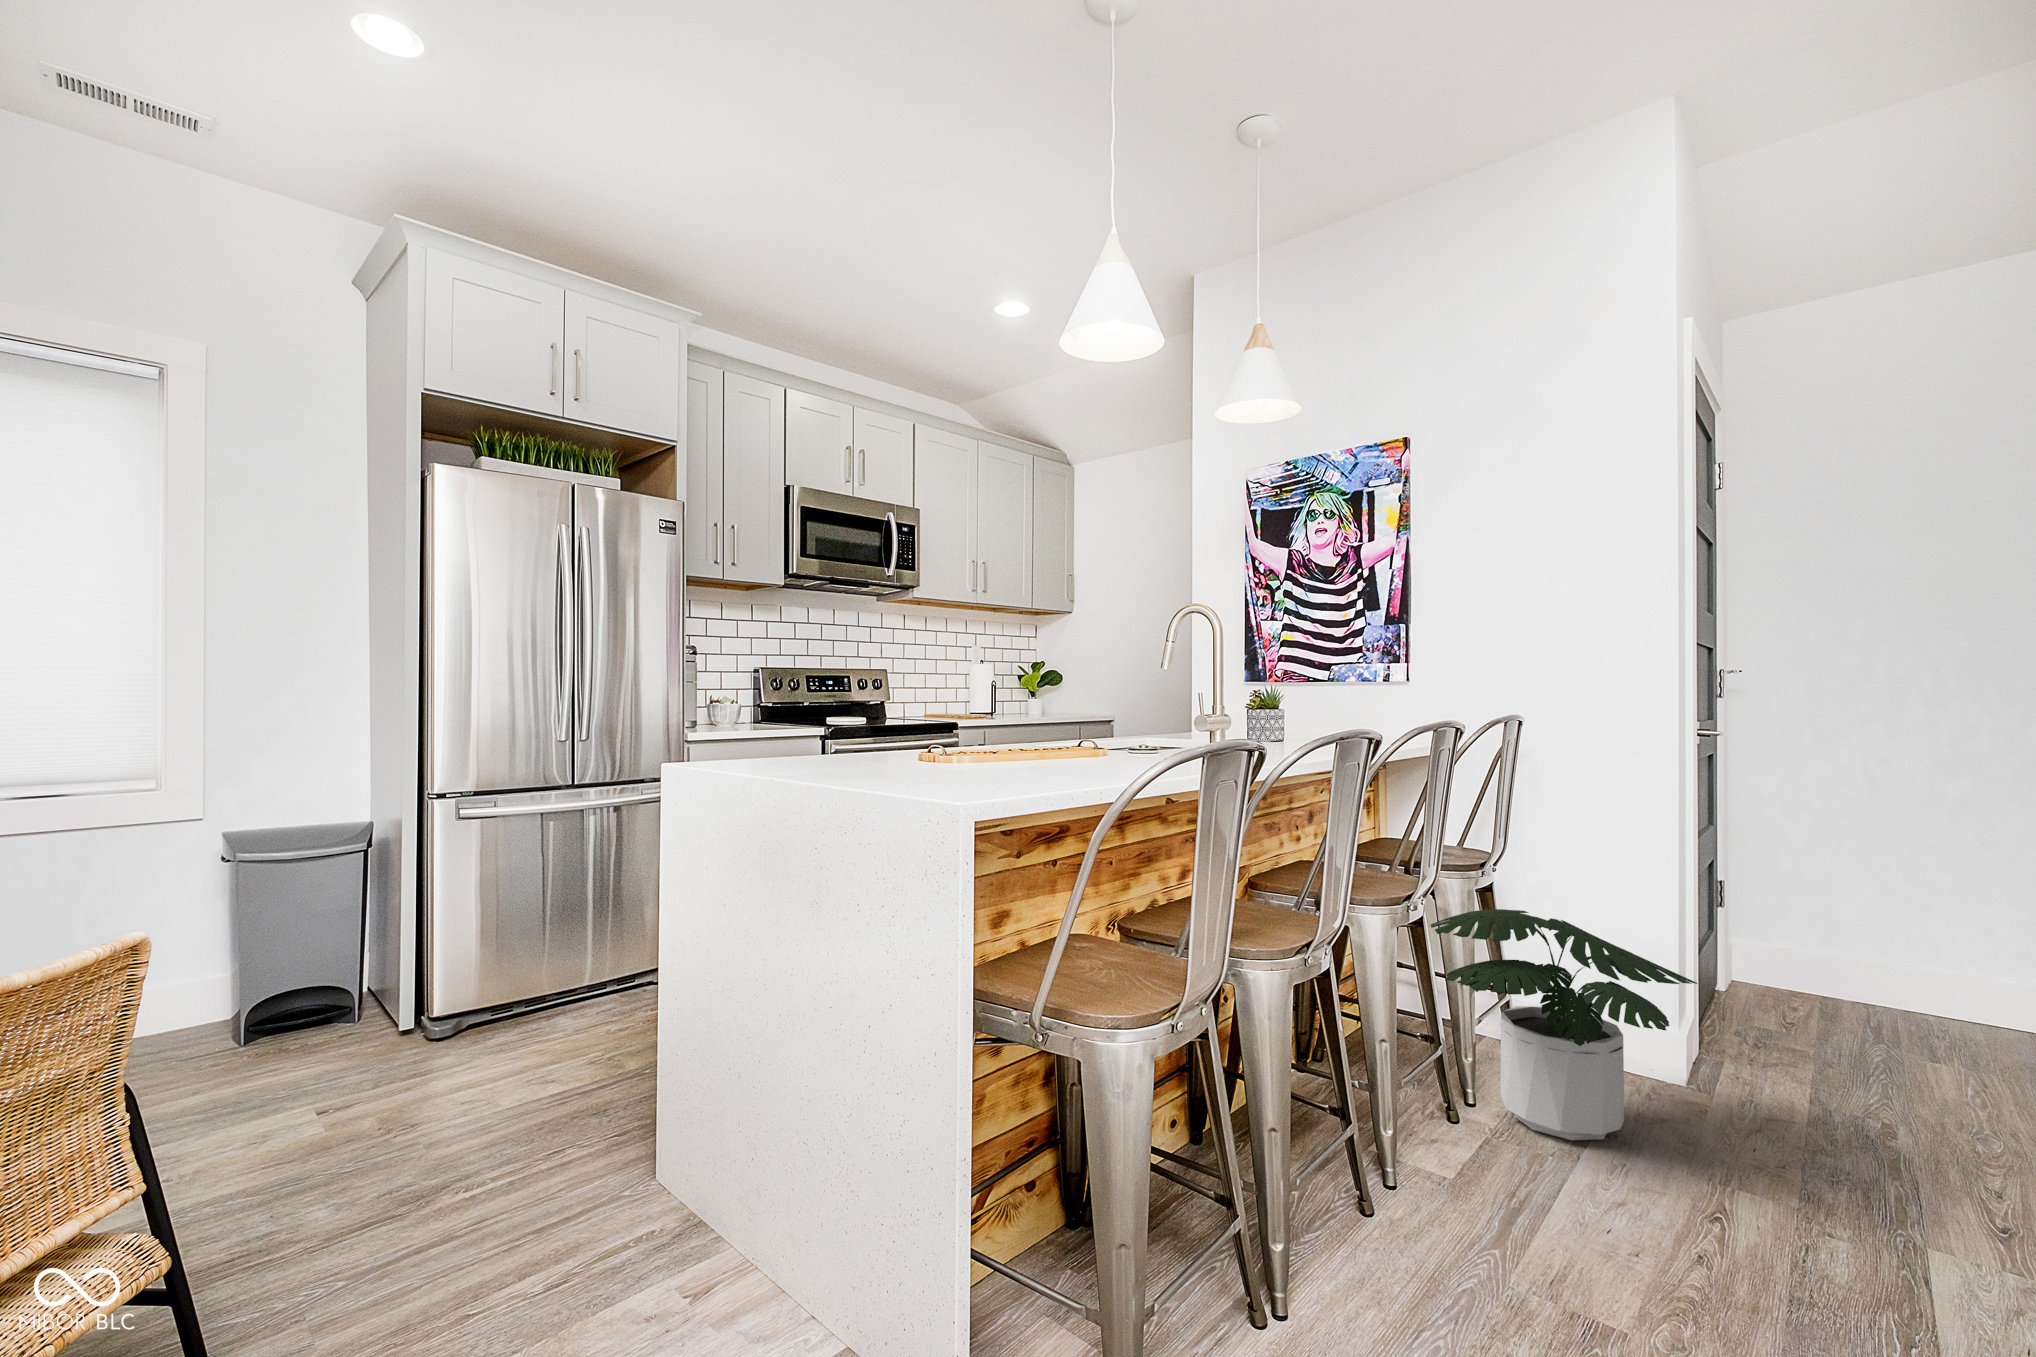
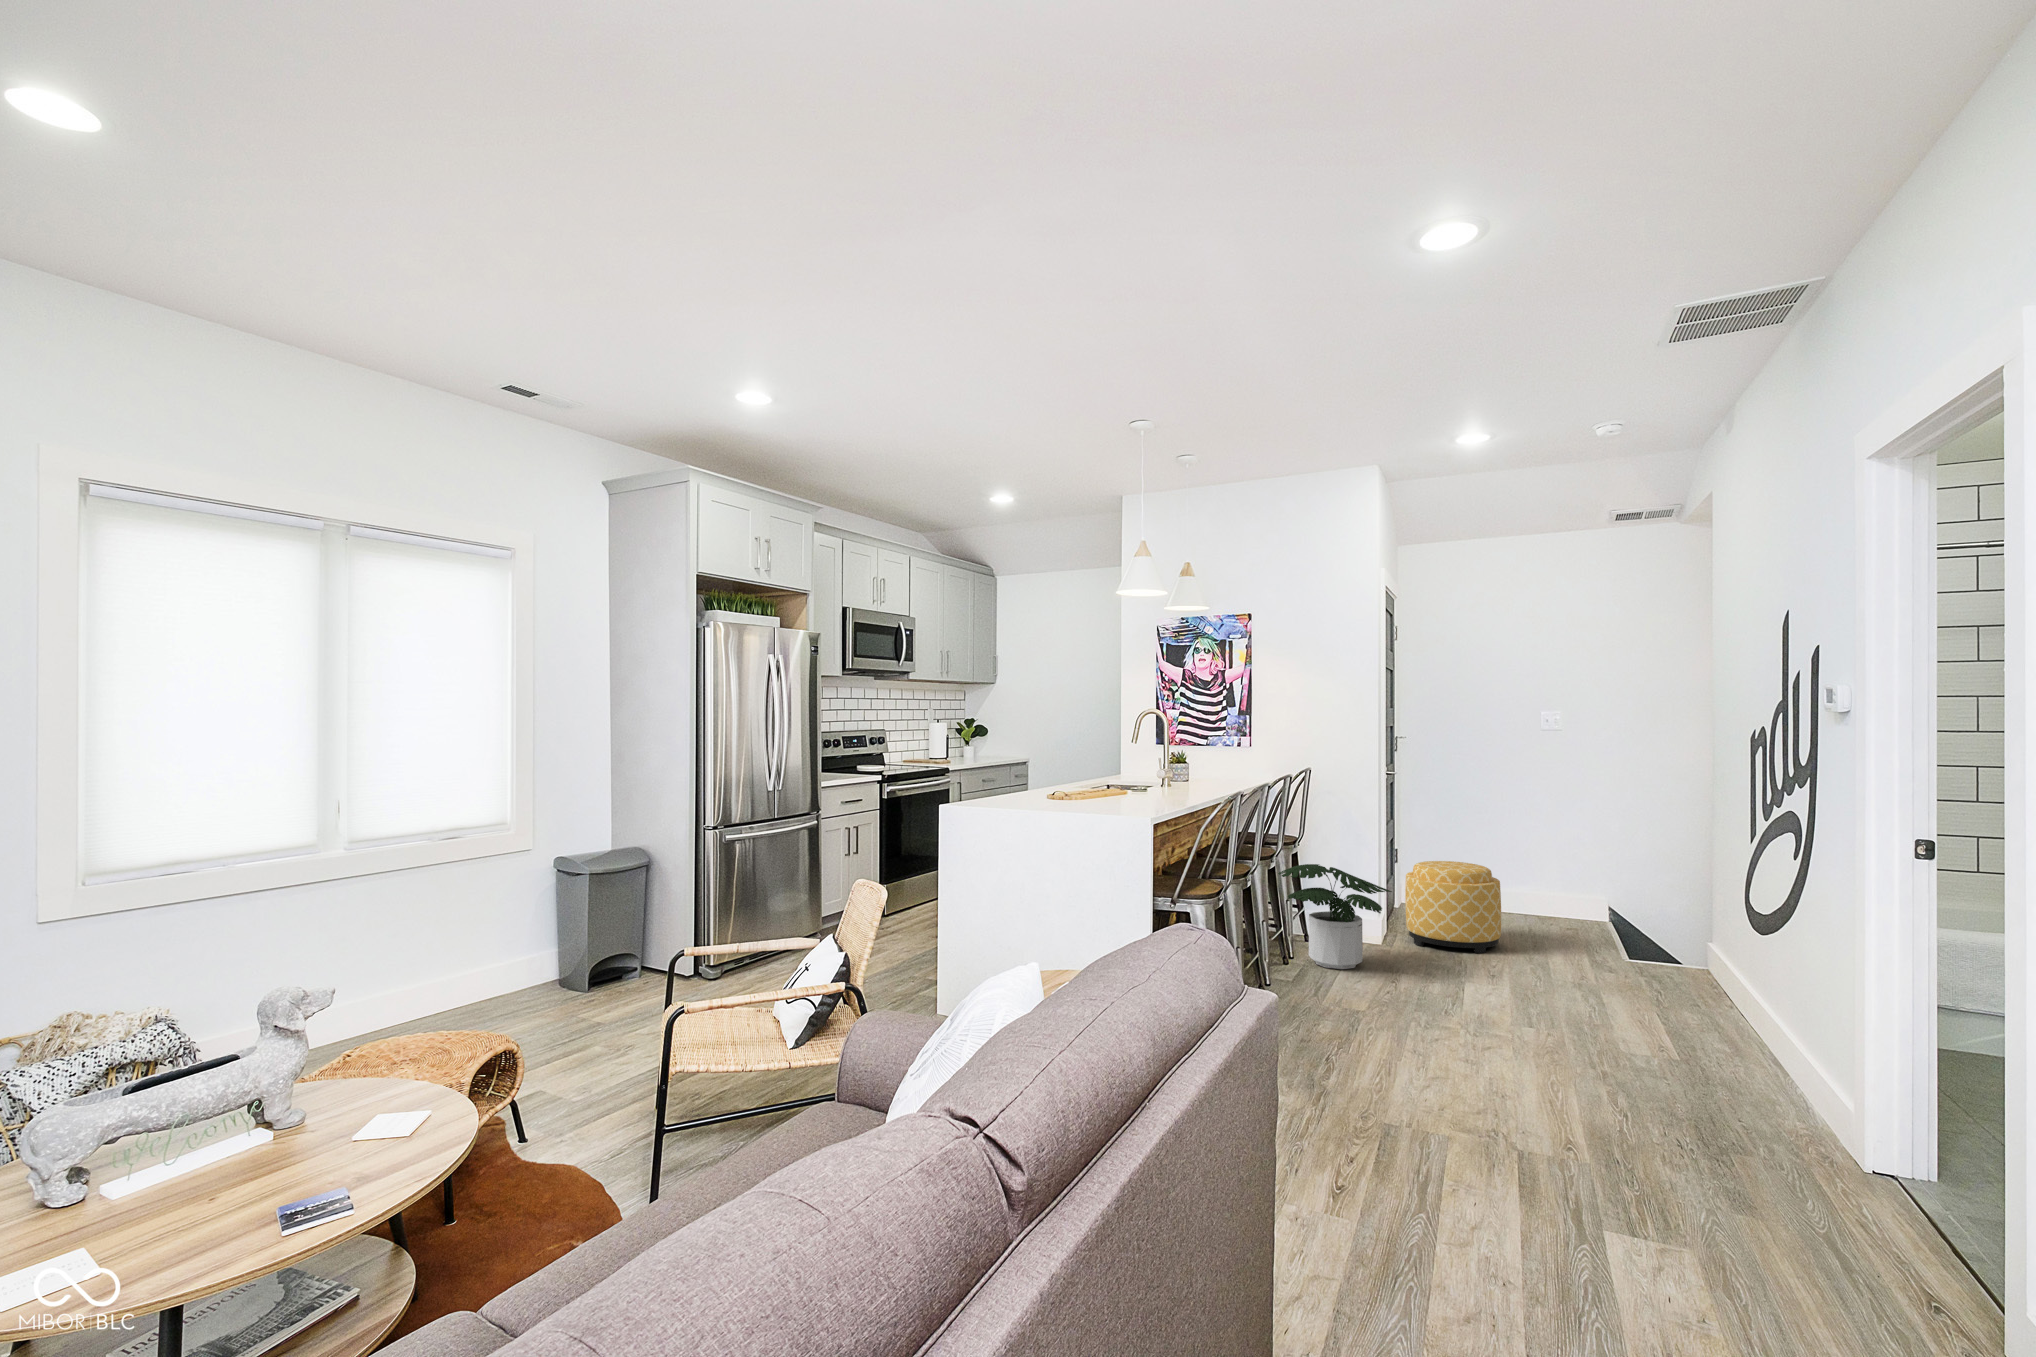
ottoman: none [1737,914,1981,1129] -> present [1405,861,1501,953]

